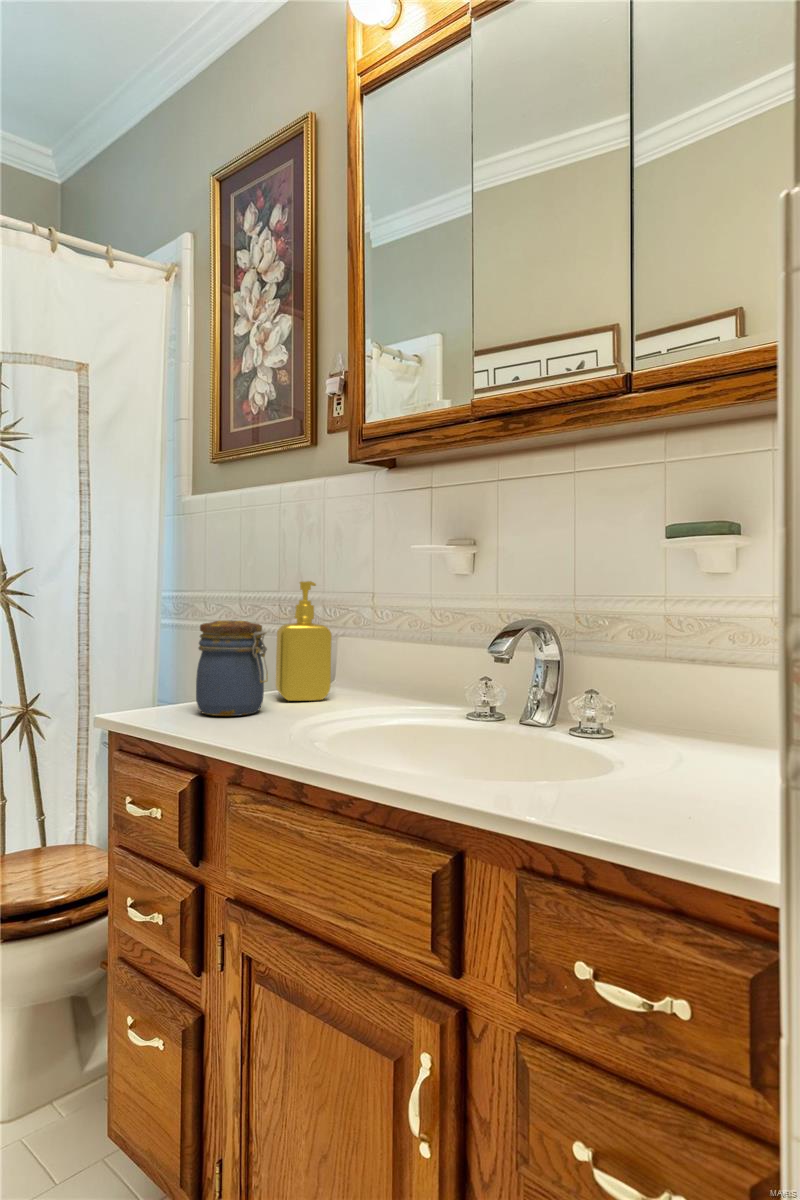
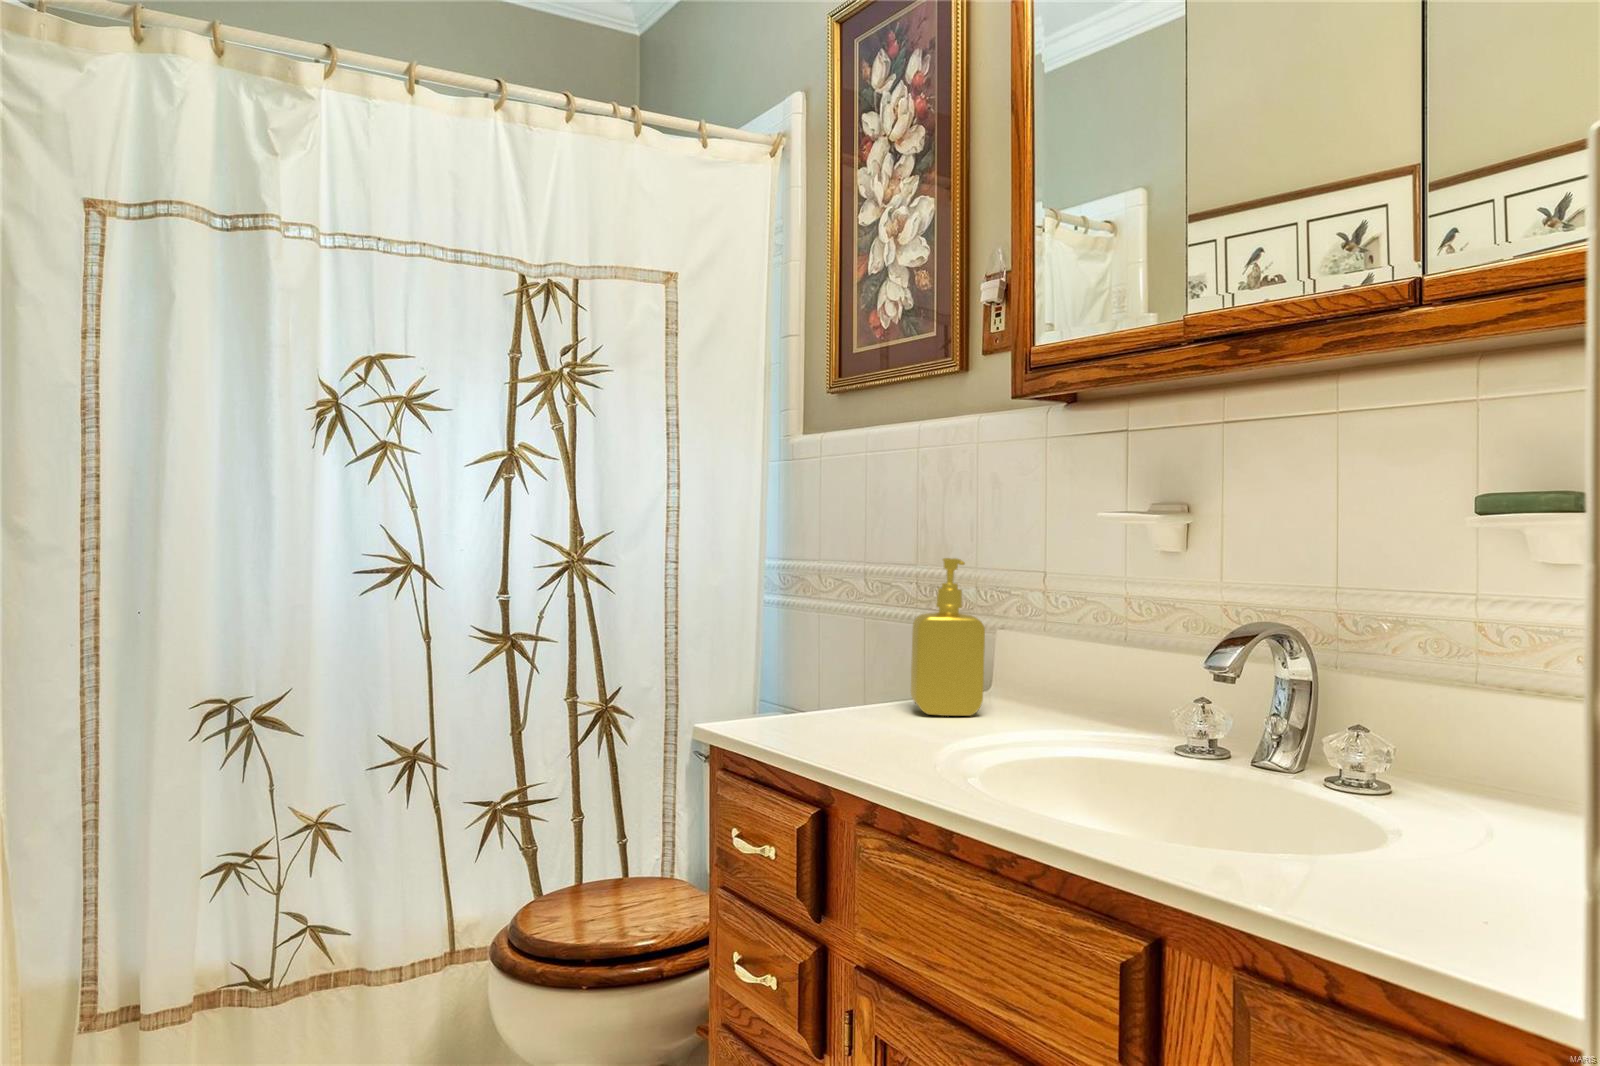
jar: present [196,621,268,716] -> none [814,610,903,733]

